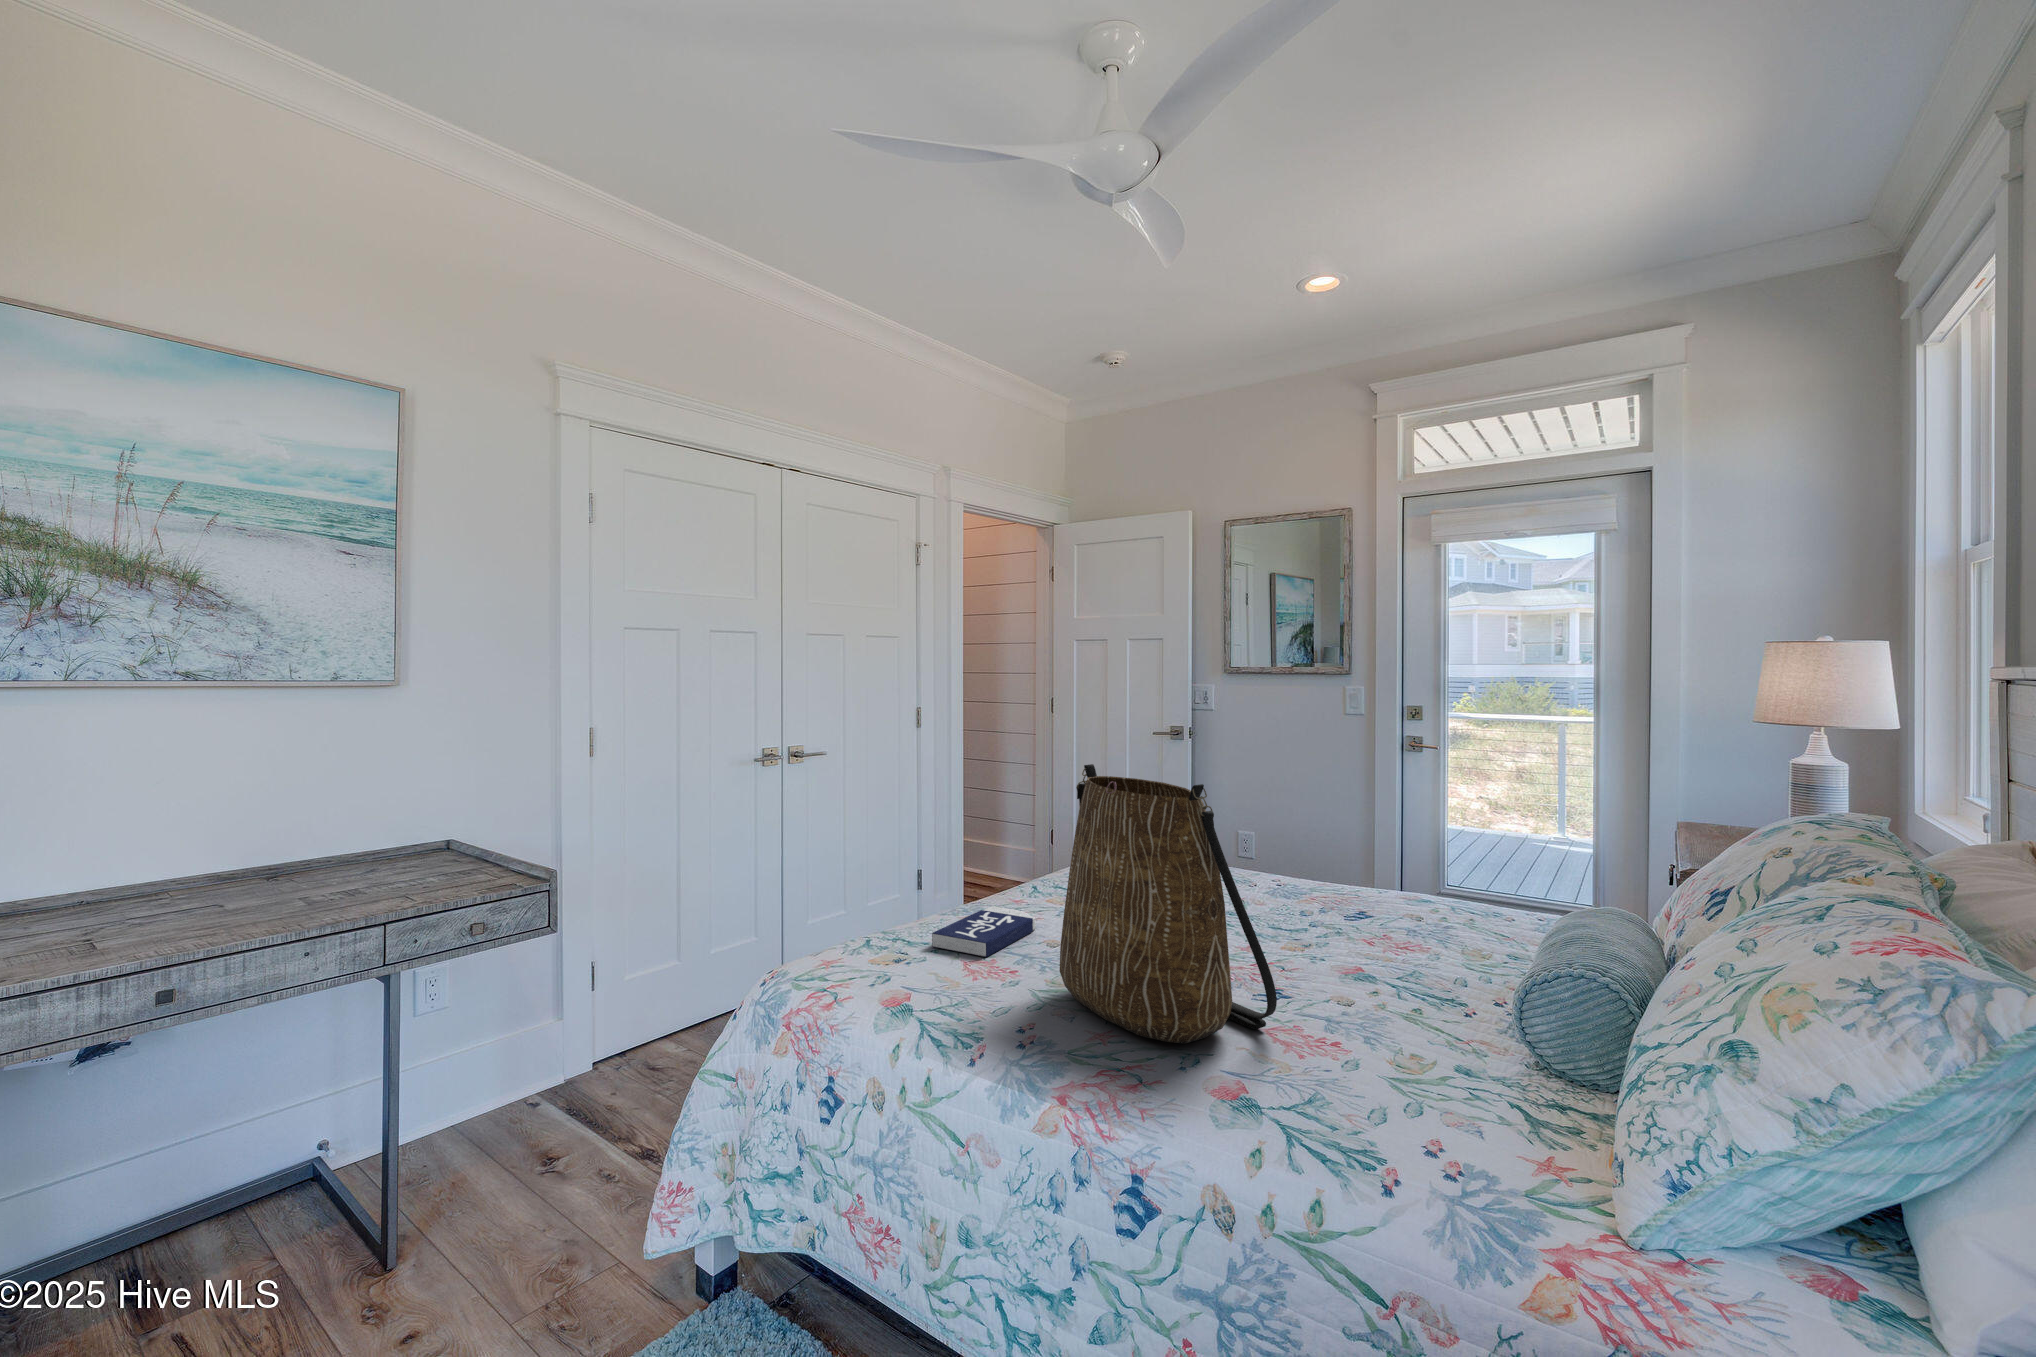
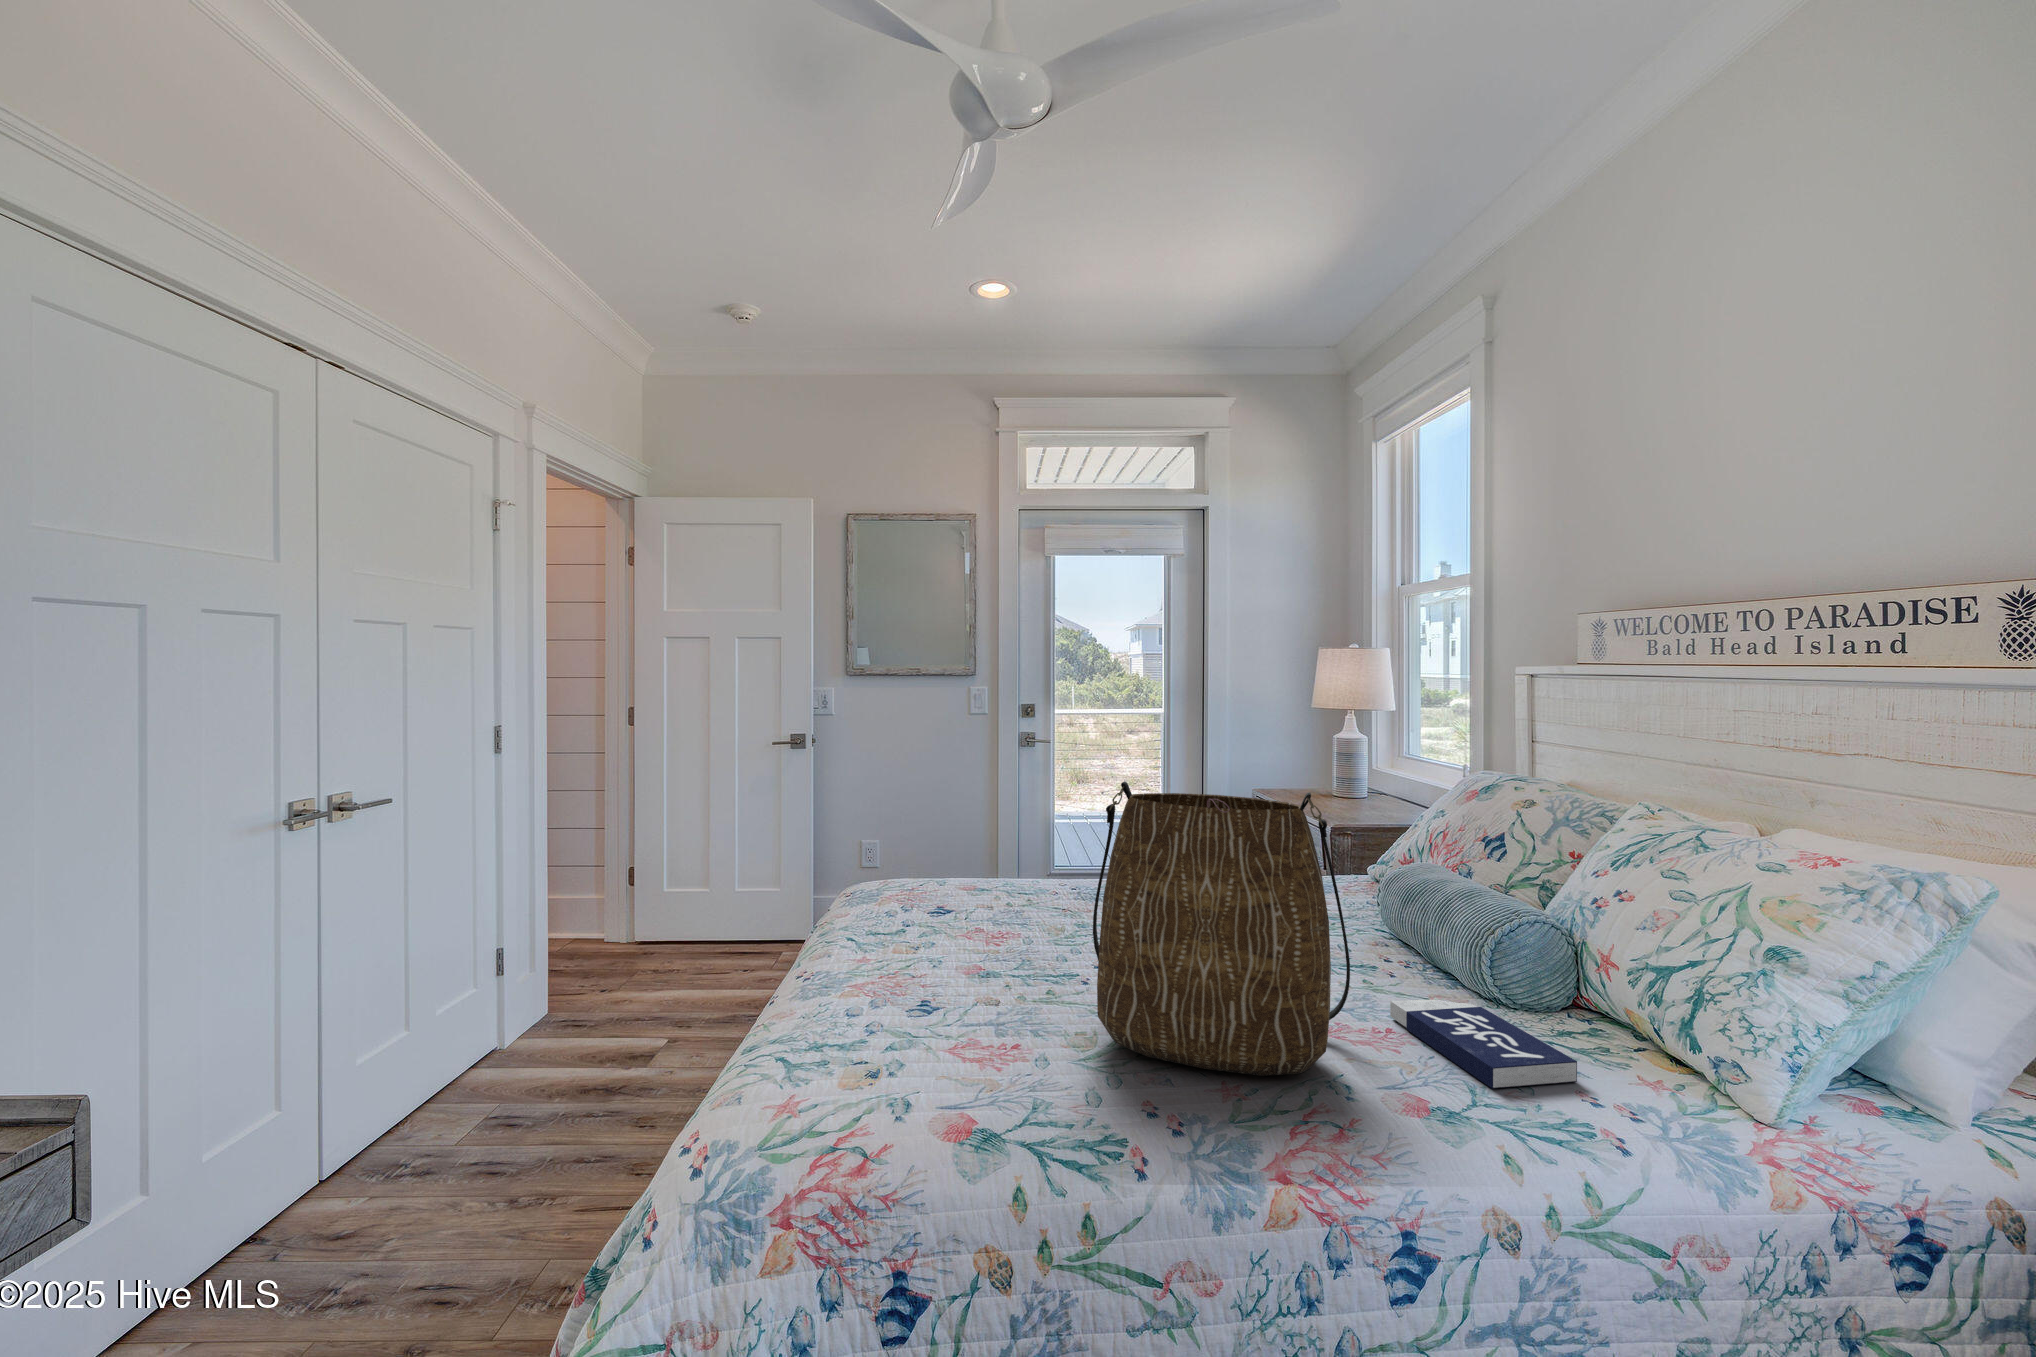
book: present [932,906,1036,957] -> present [1390,999,1577,1088]

